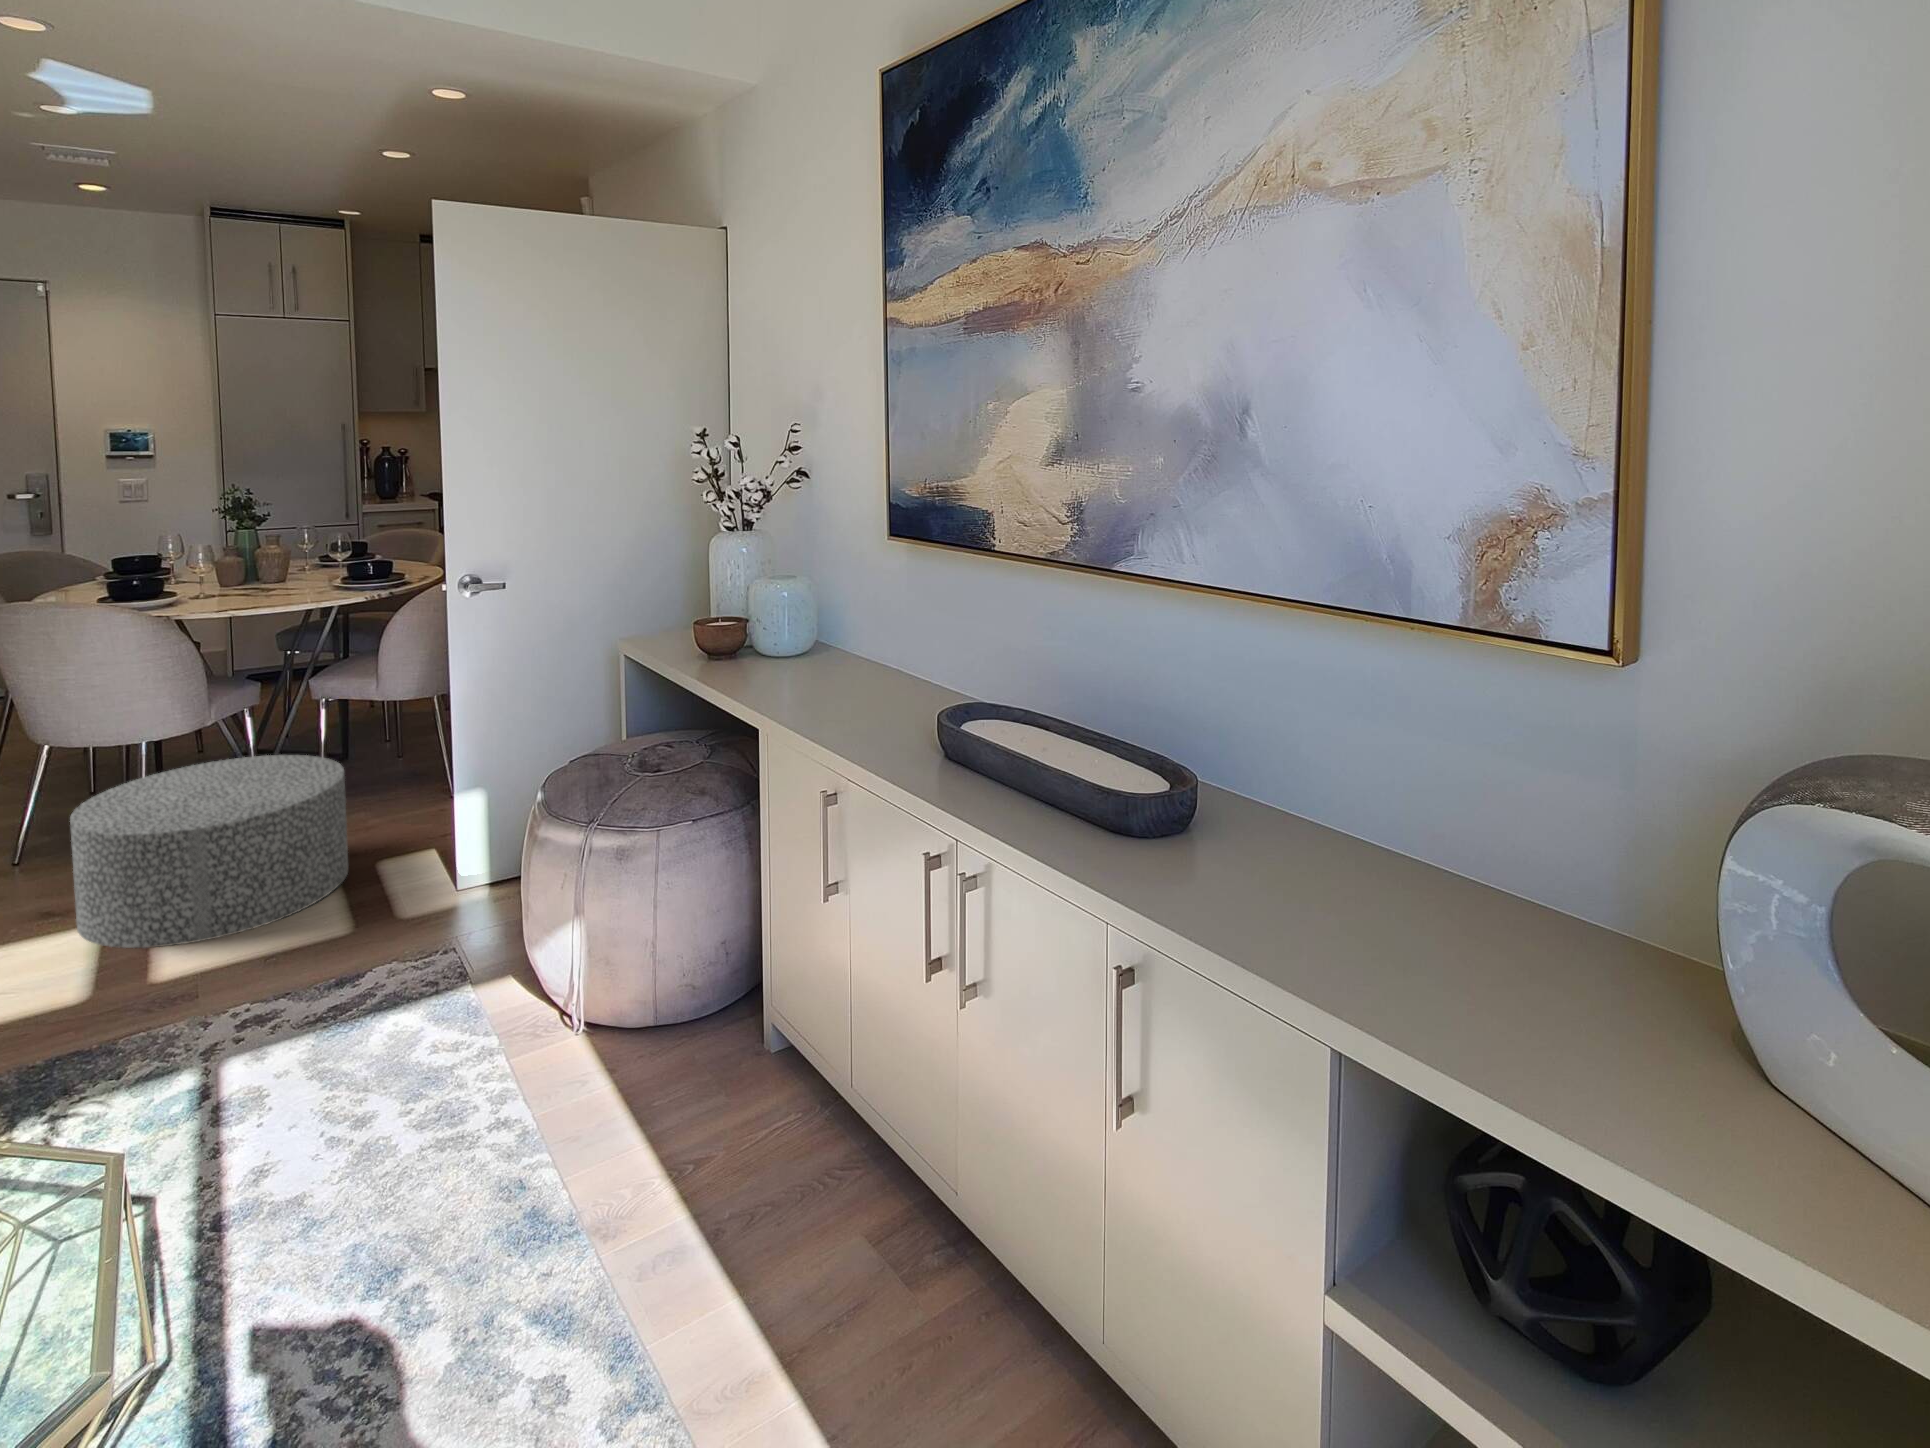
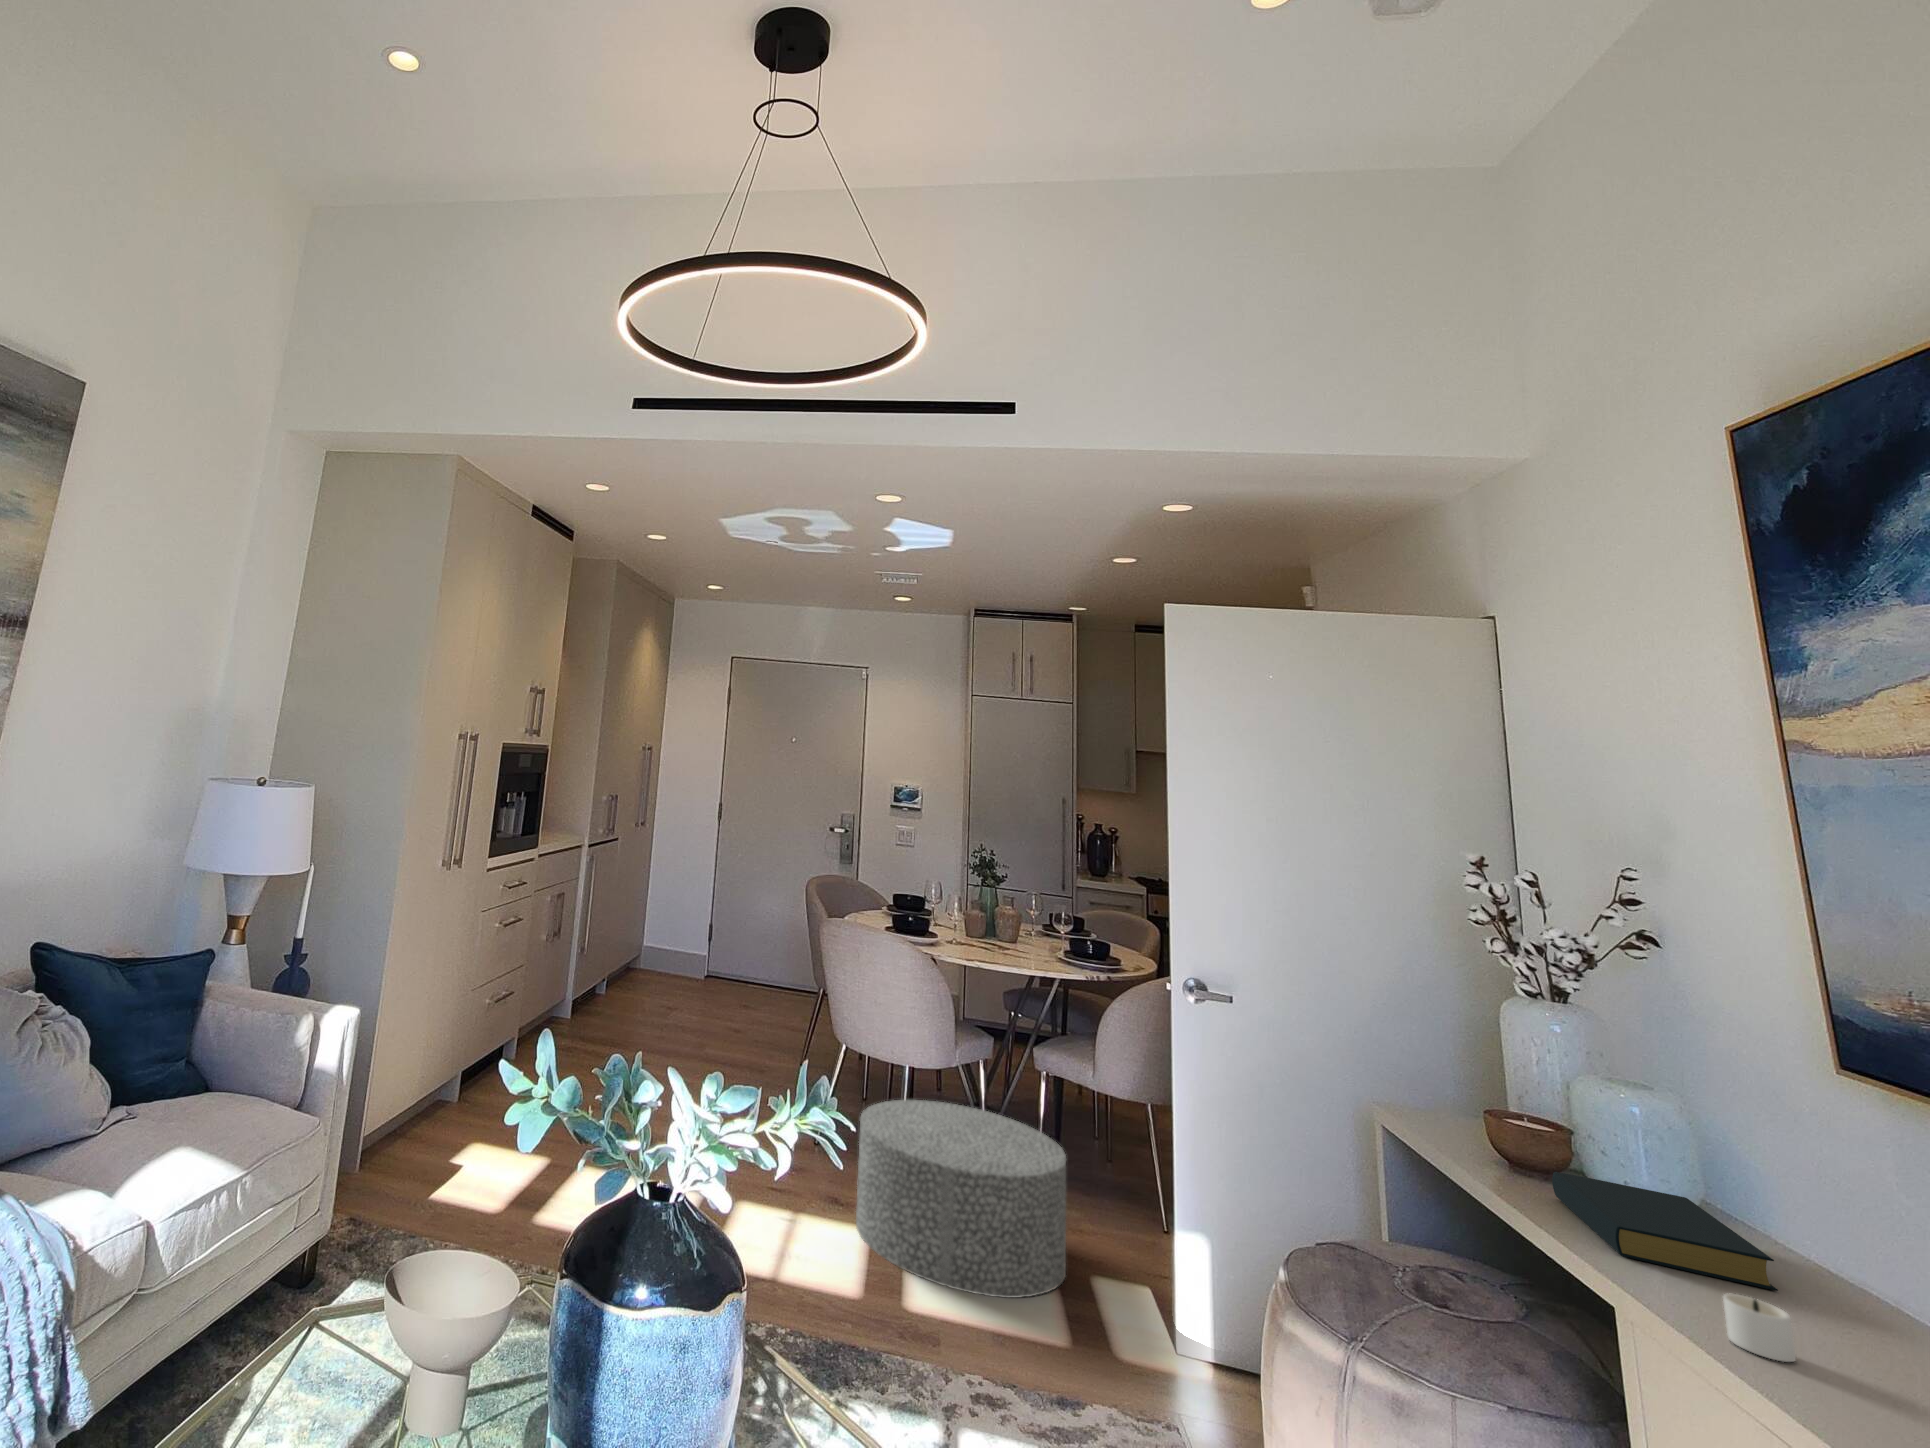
hardback book: none [732,643,848,694] -> present [1552,1172,1778,1291]
candle: none [820,694,866,728] -> present [1723,1293,1796,1362]

